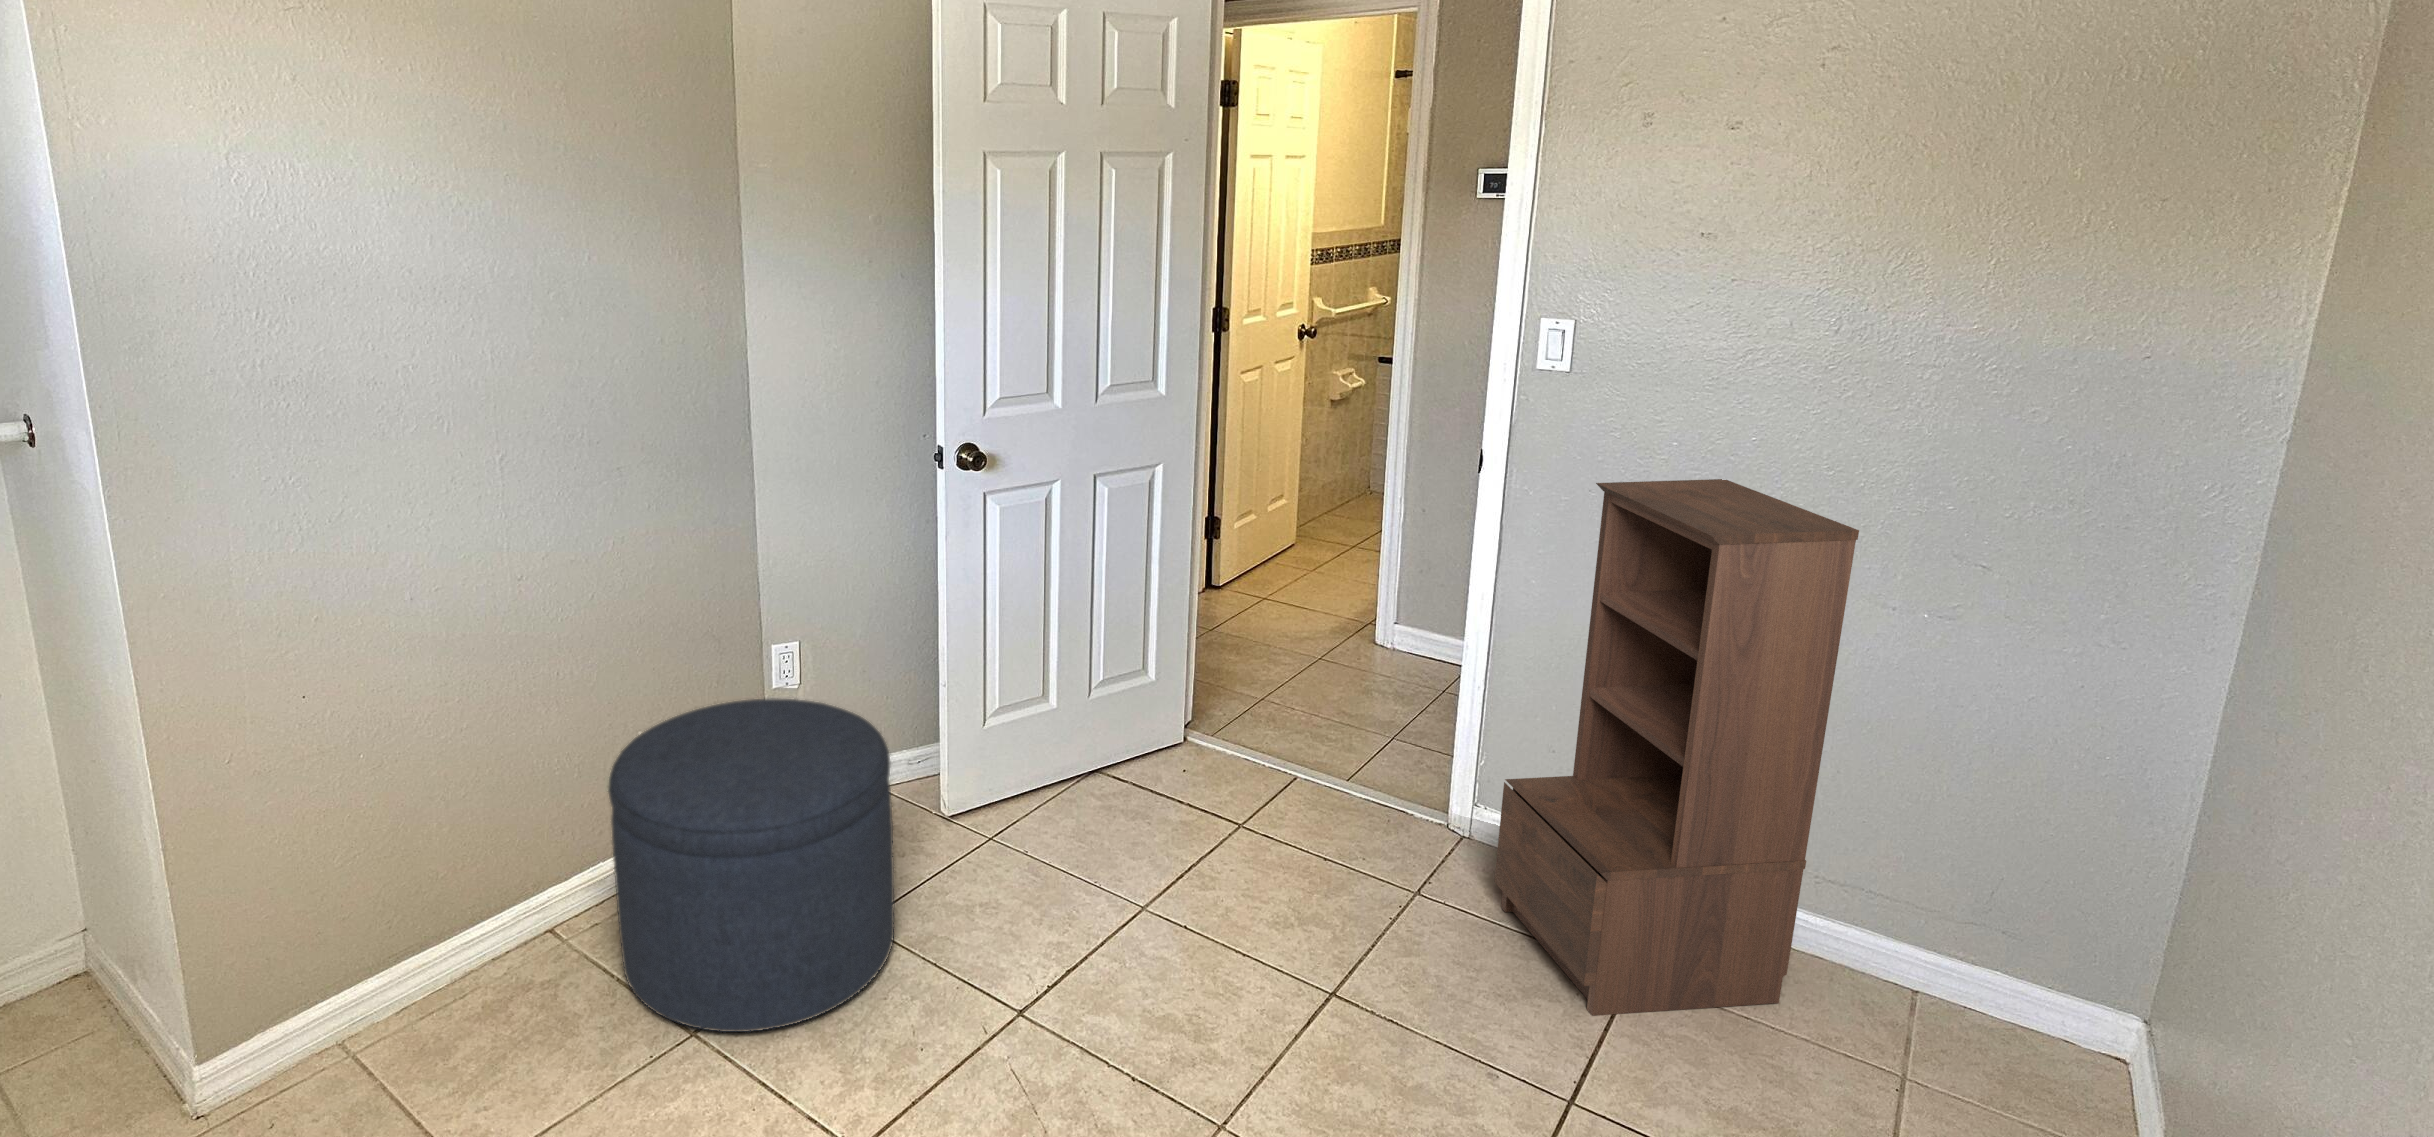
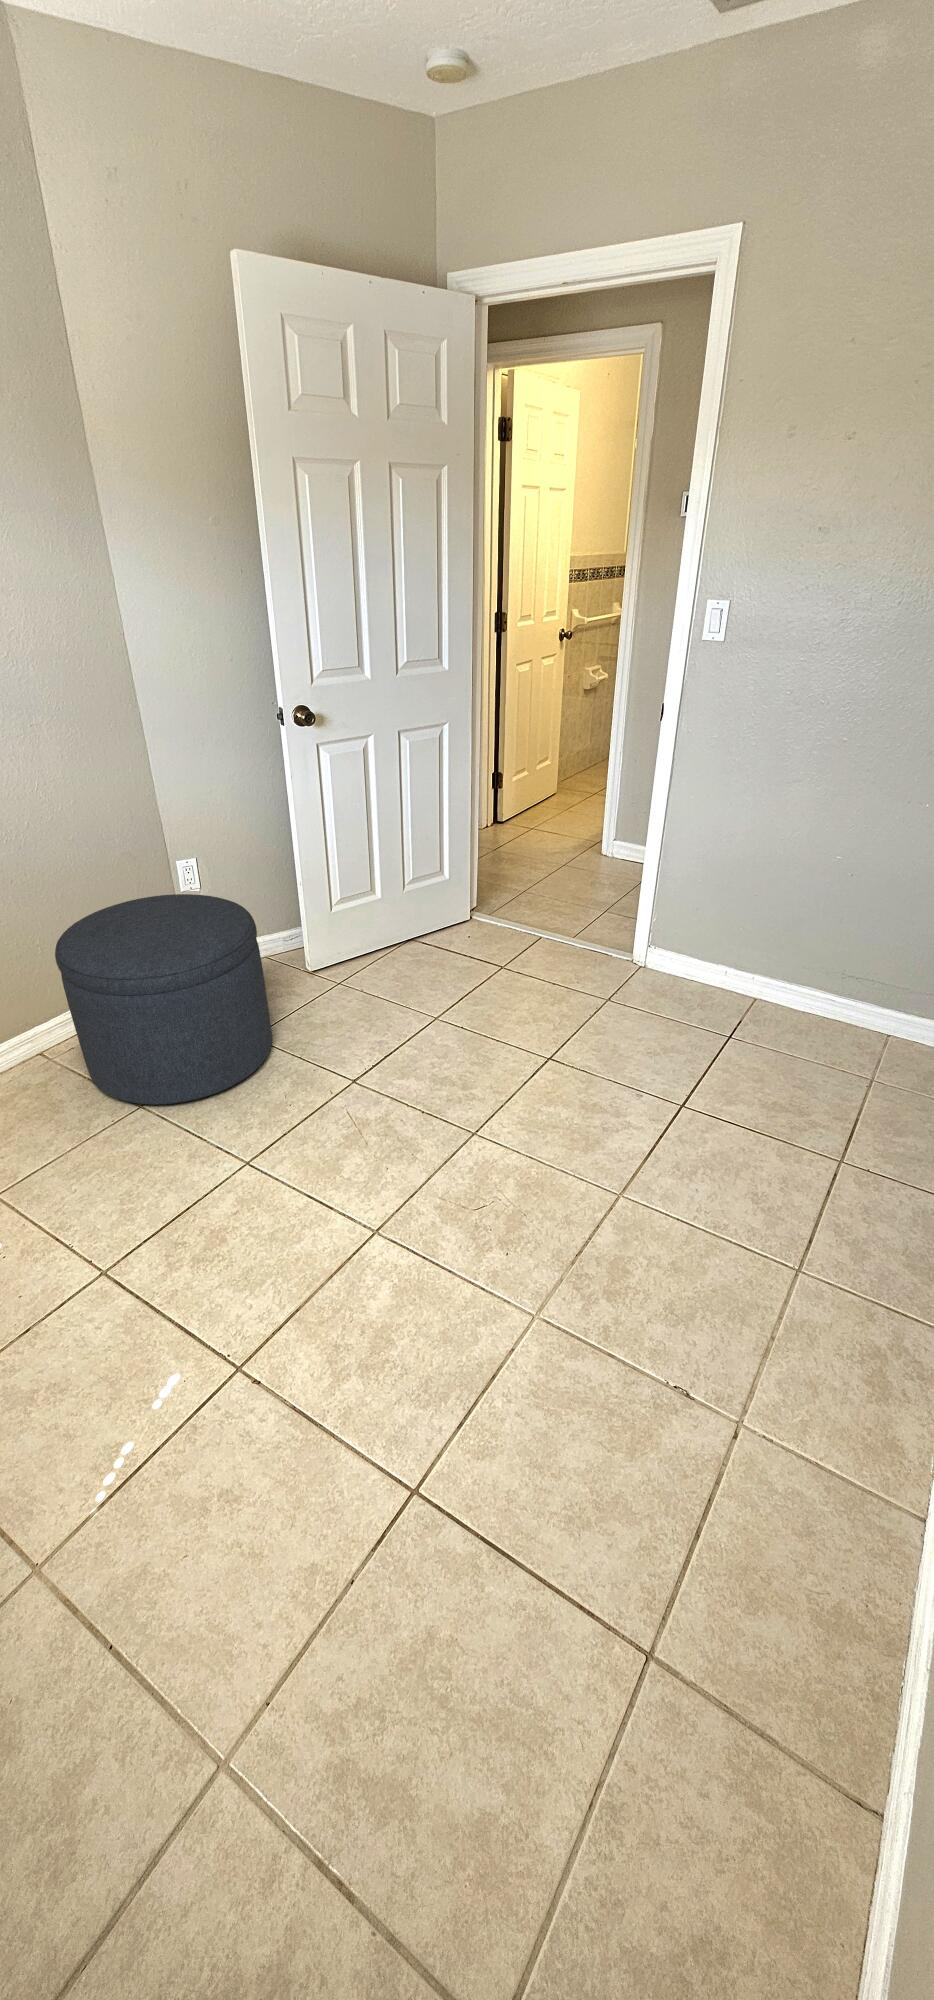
bookshelf: present [1494,479,1859,1016] -> none [654,718,893,1060]

